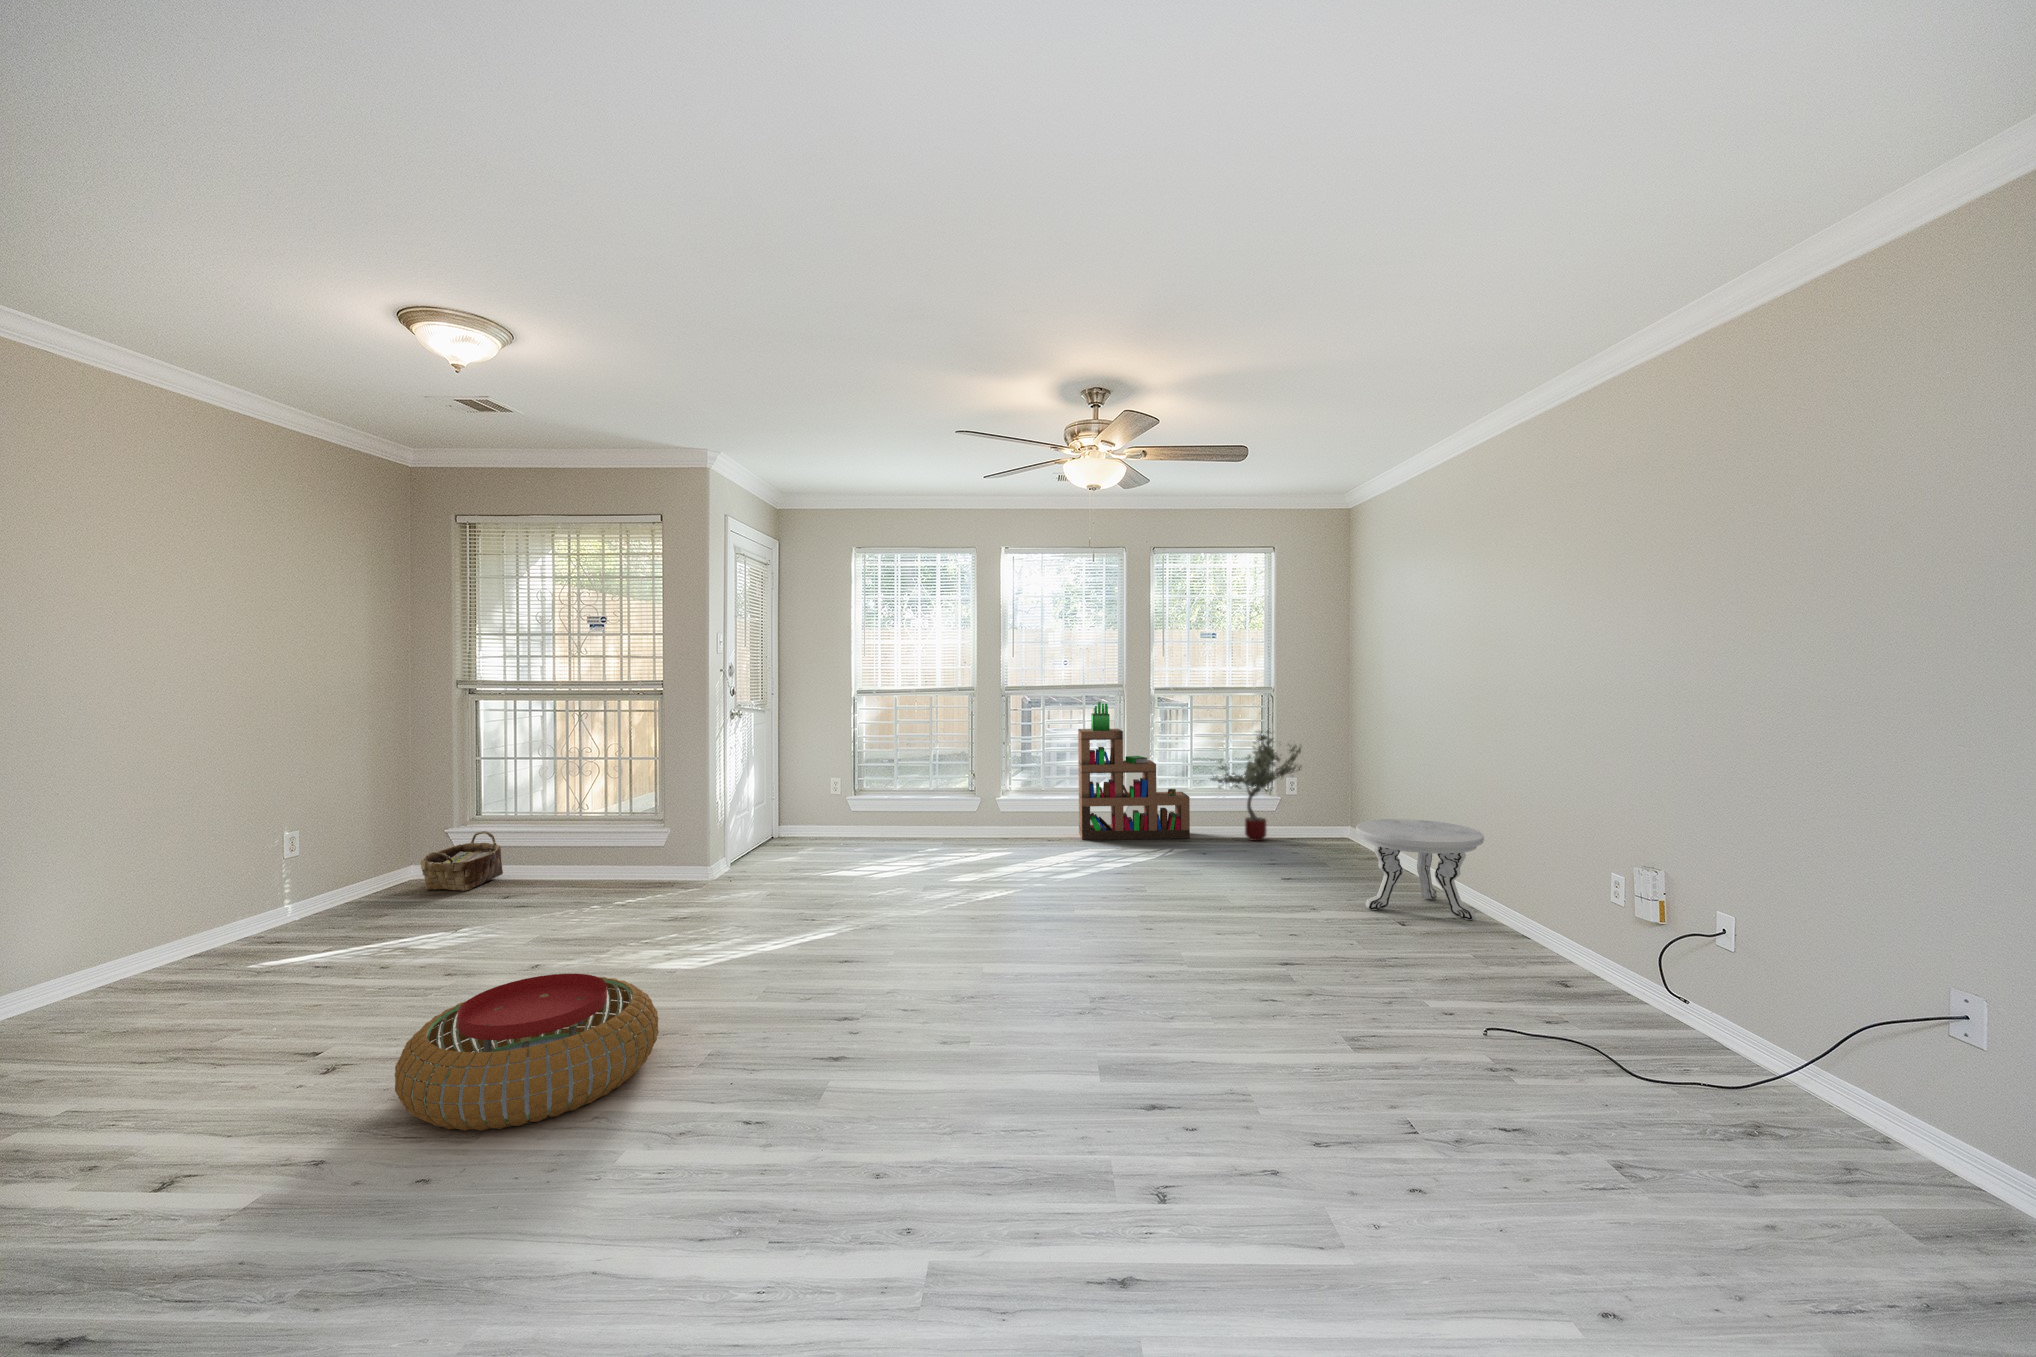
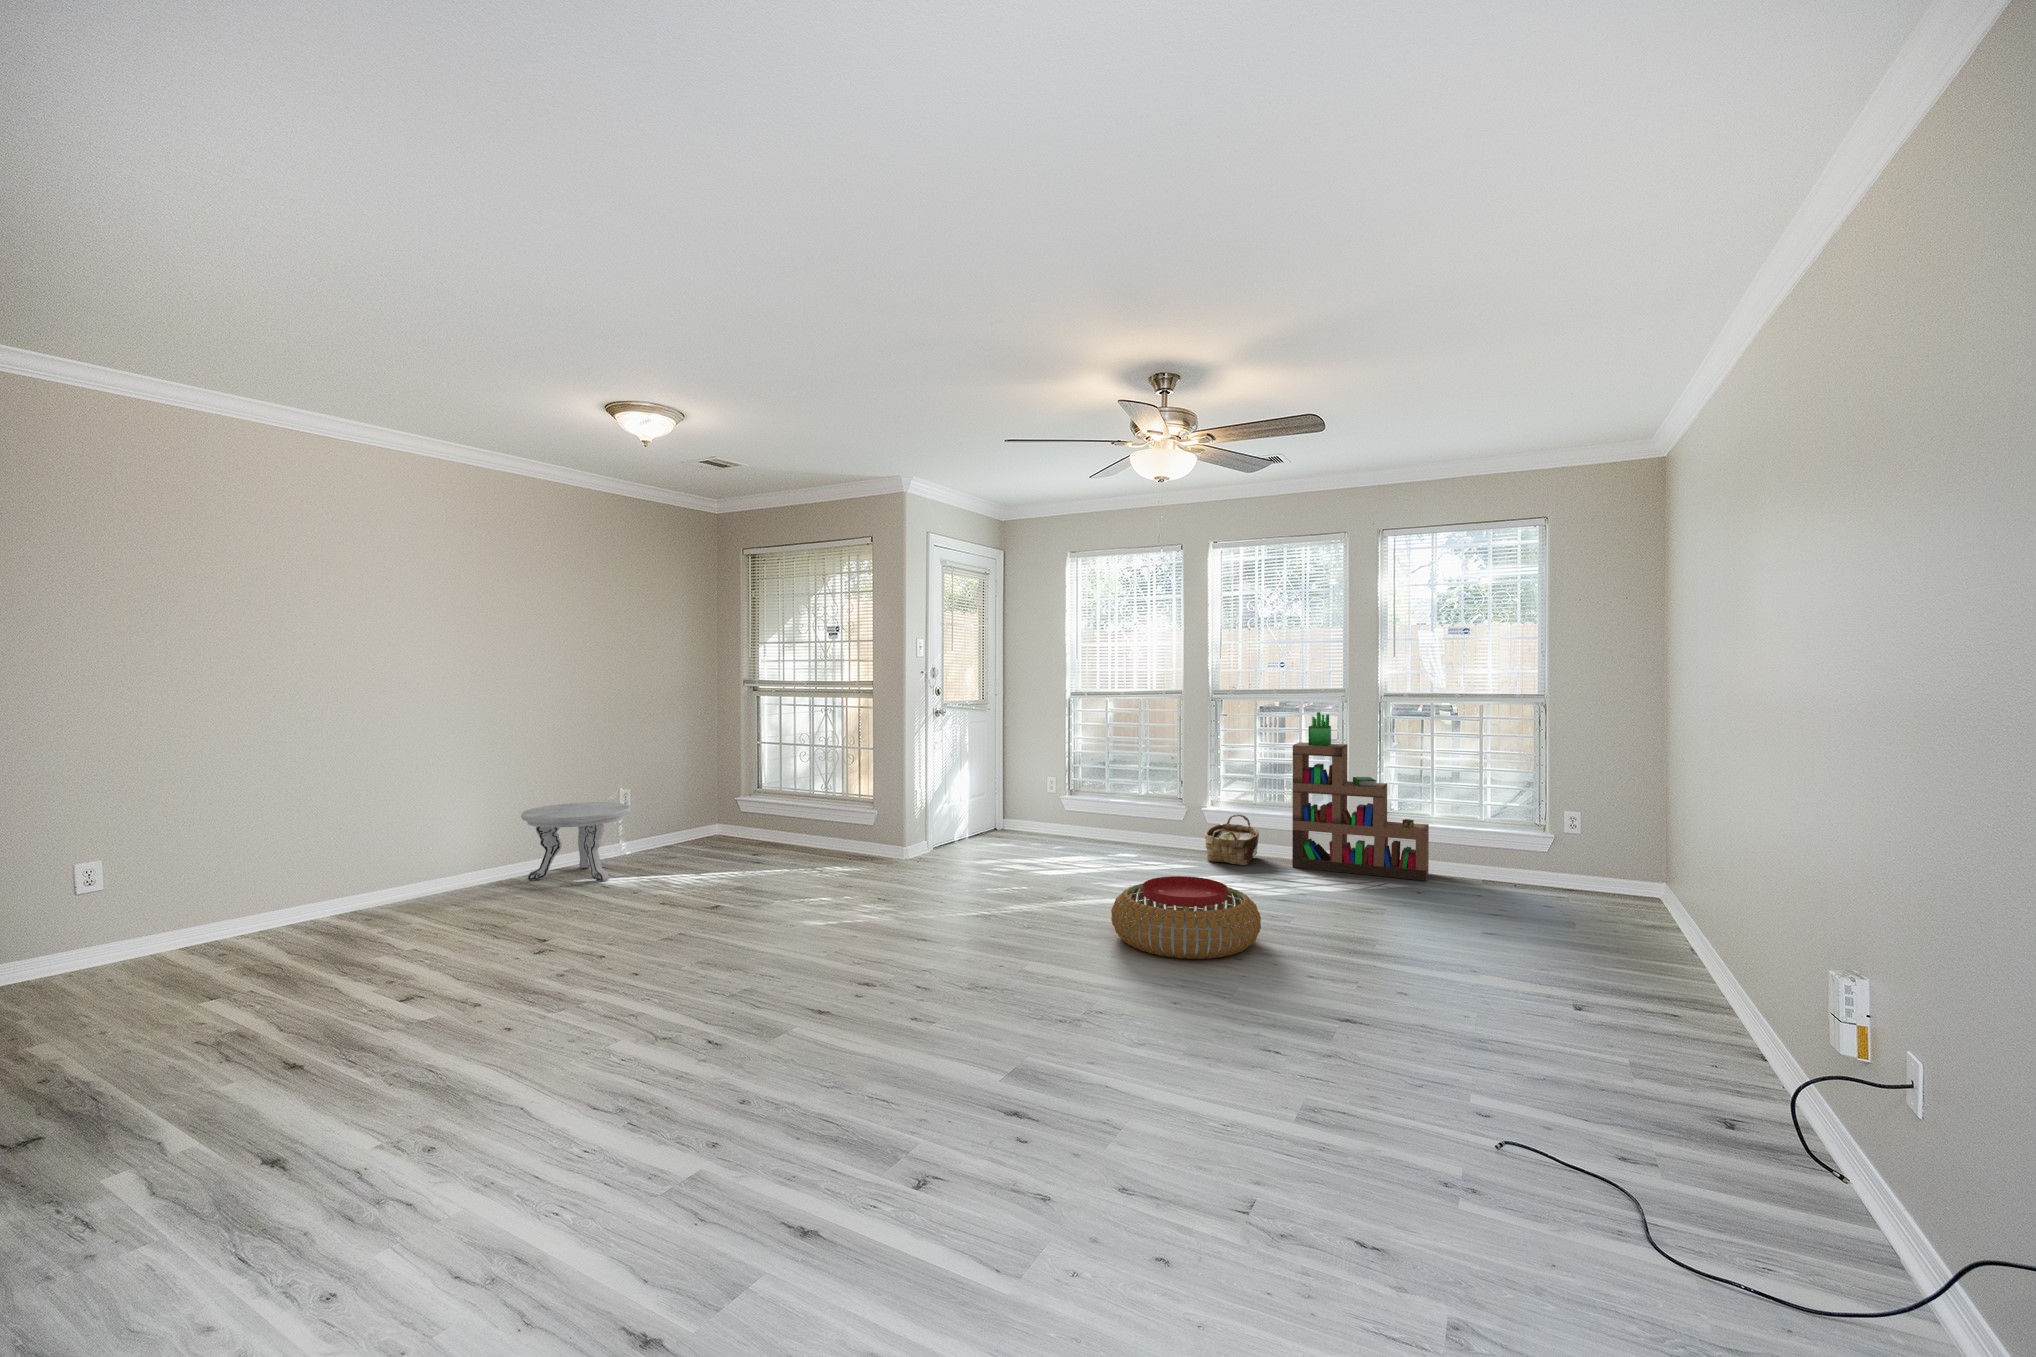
potted tree: present [1211,731,1301,841] -> none [1453,754,1584,895]
side table: present [1356,819,1484,920] -> present [521,802,630,881]
woven basket: present [421,831,503,891] -> present [1205,814,1259,865]
pouf: present [395,974,659,1131] -> present [1111,876,1261,959]

